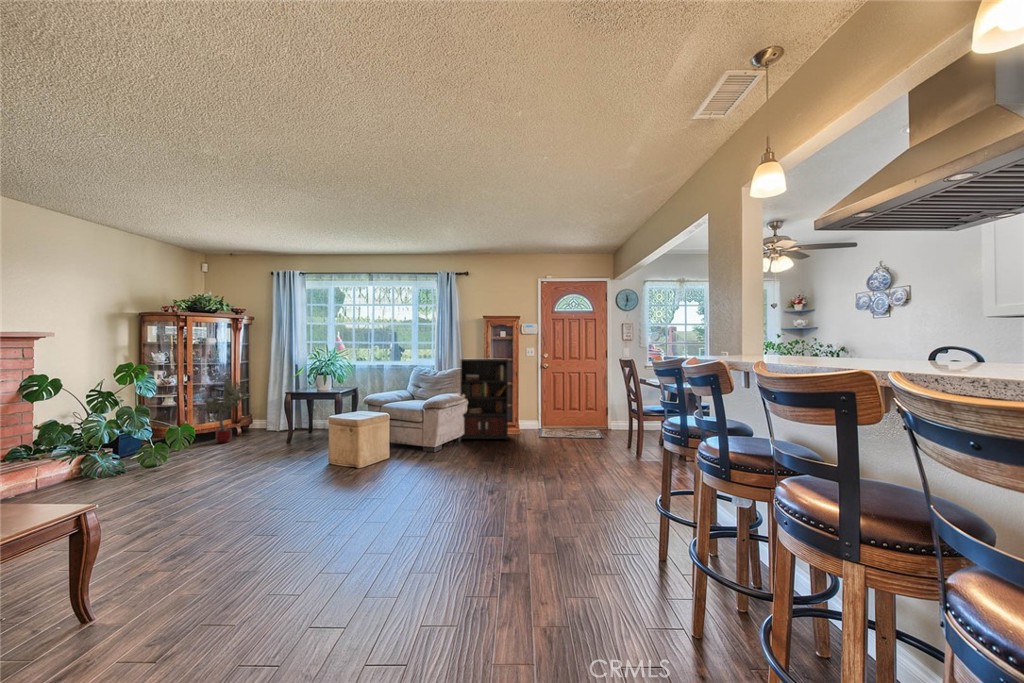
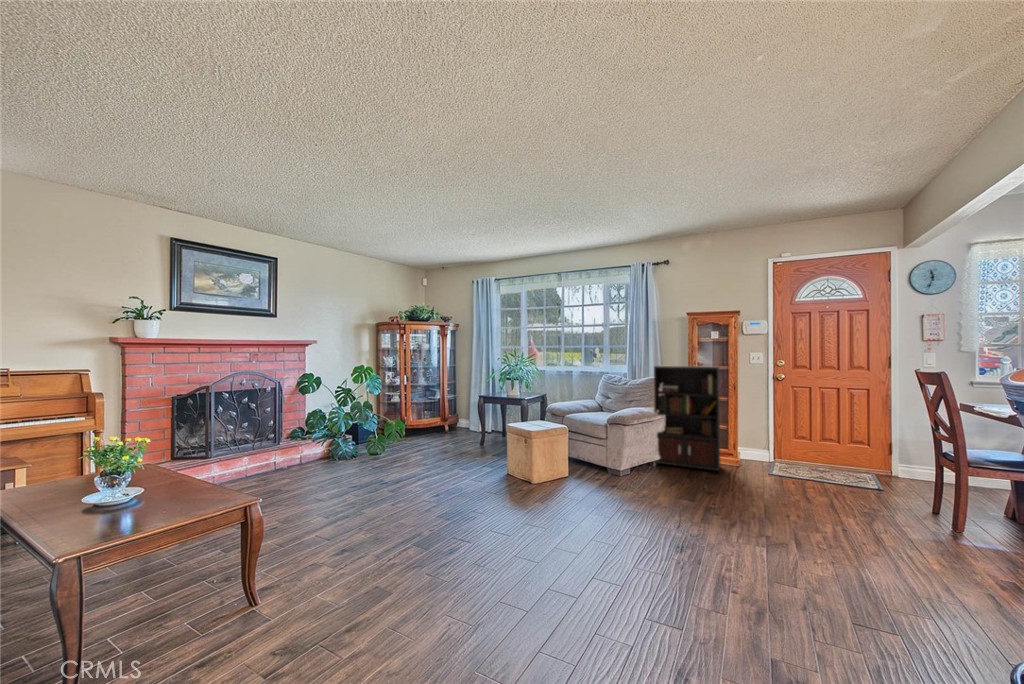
potted tree: present [198,376,248,443] -> none [412,377,451,439]

